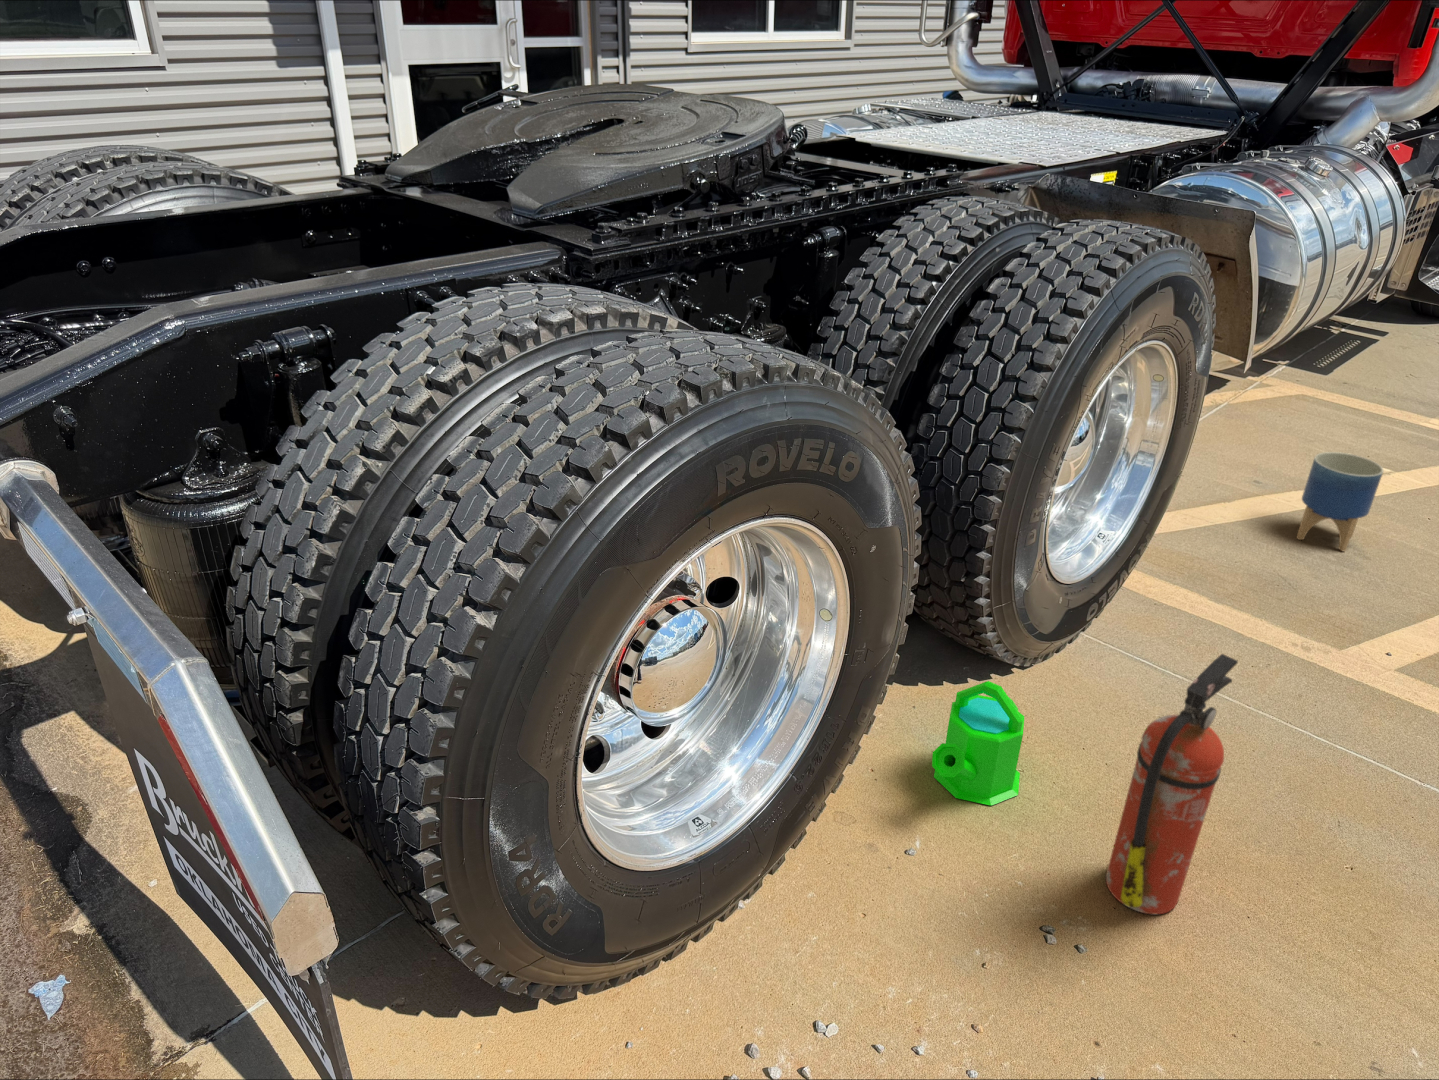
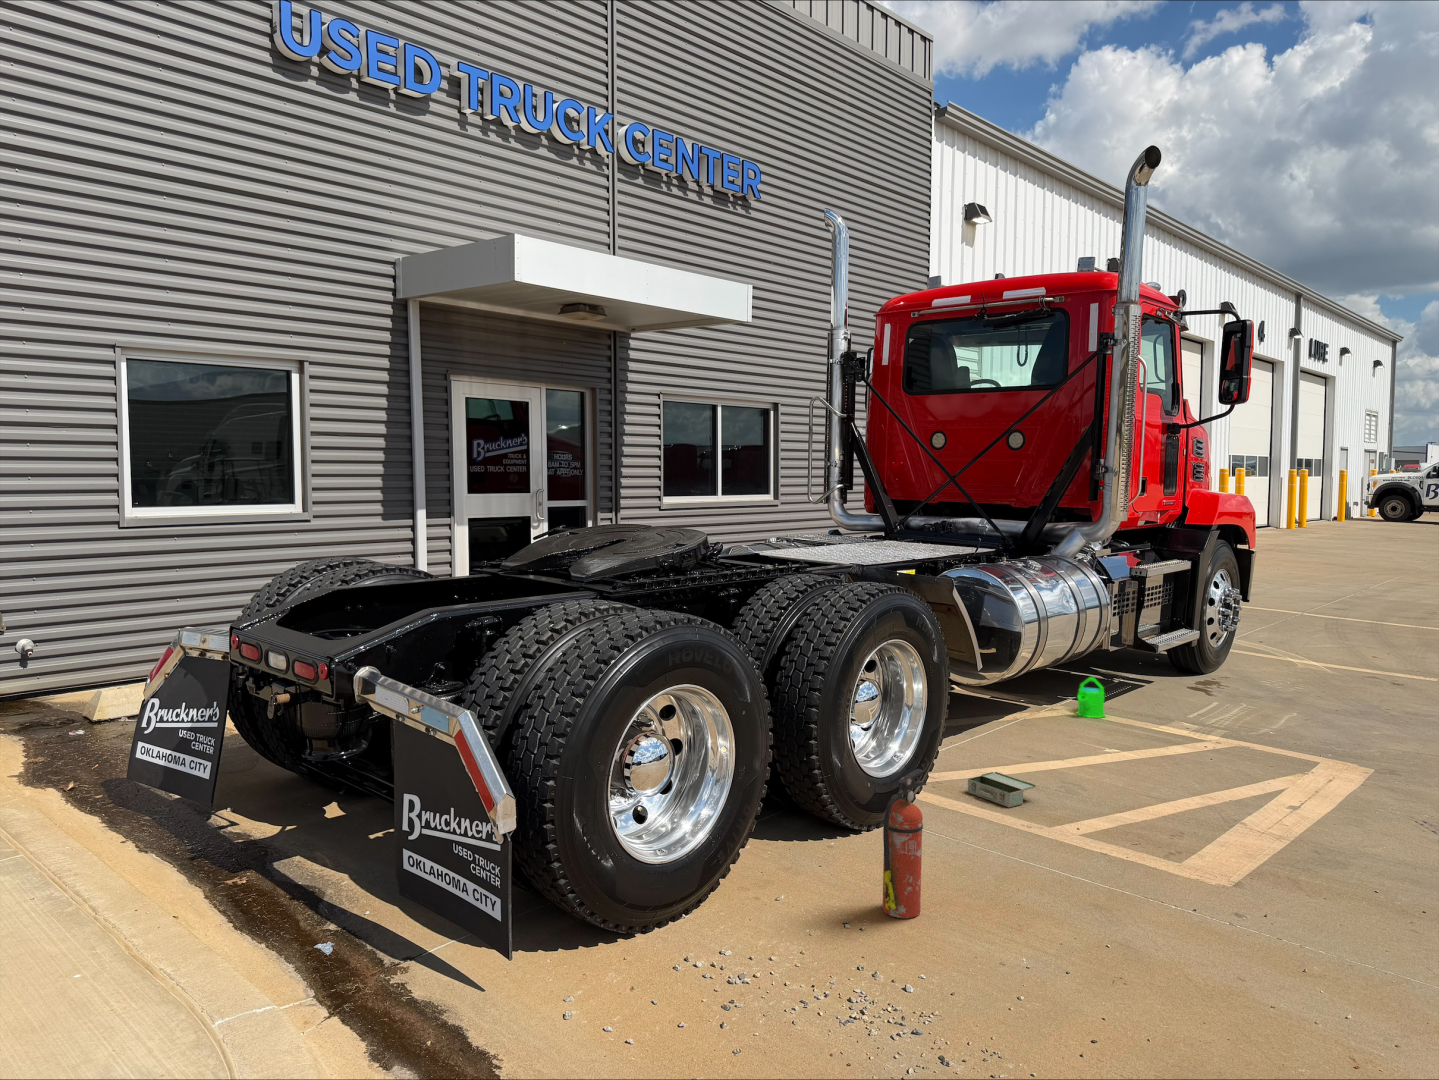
planter: present [1297,452,1384,551] -> none [1043,725,1083,786]
toolbox: none [1183,530,1305,603] -> present [968,772,1036,807]
watering can: present [932,681,1024,806] -> present [1076,677,1105,718]

